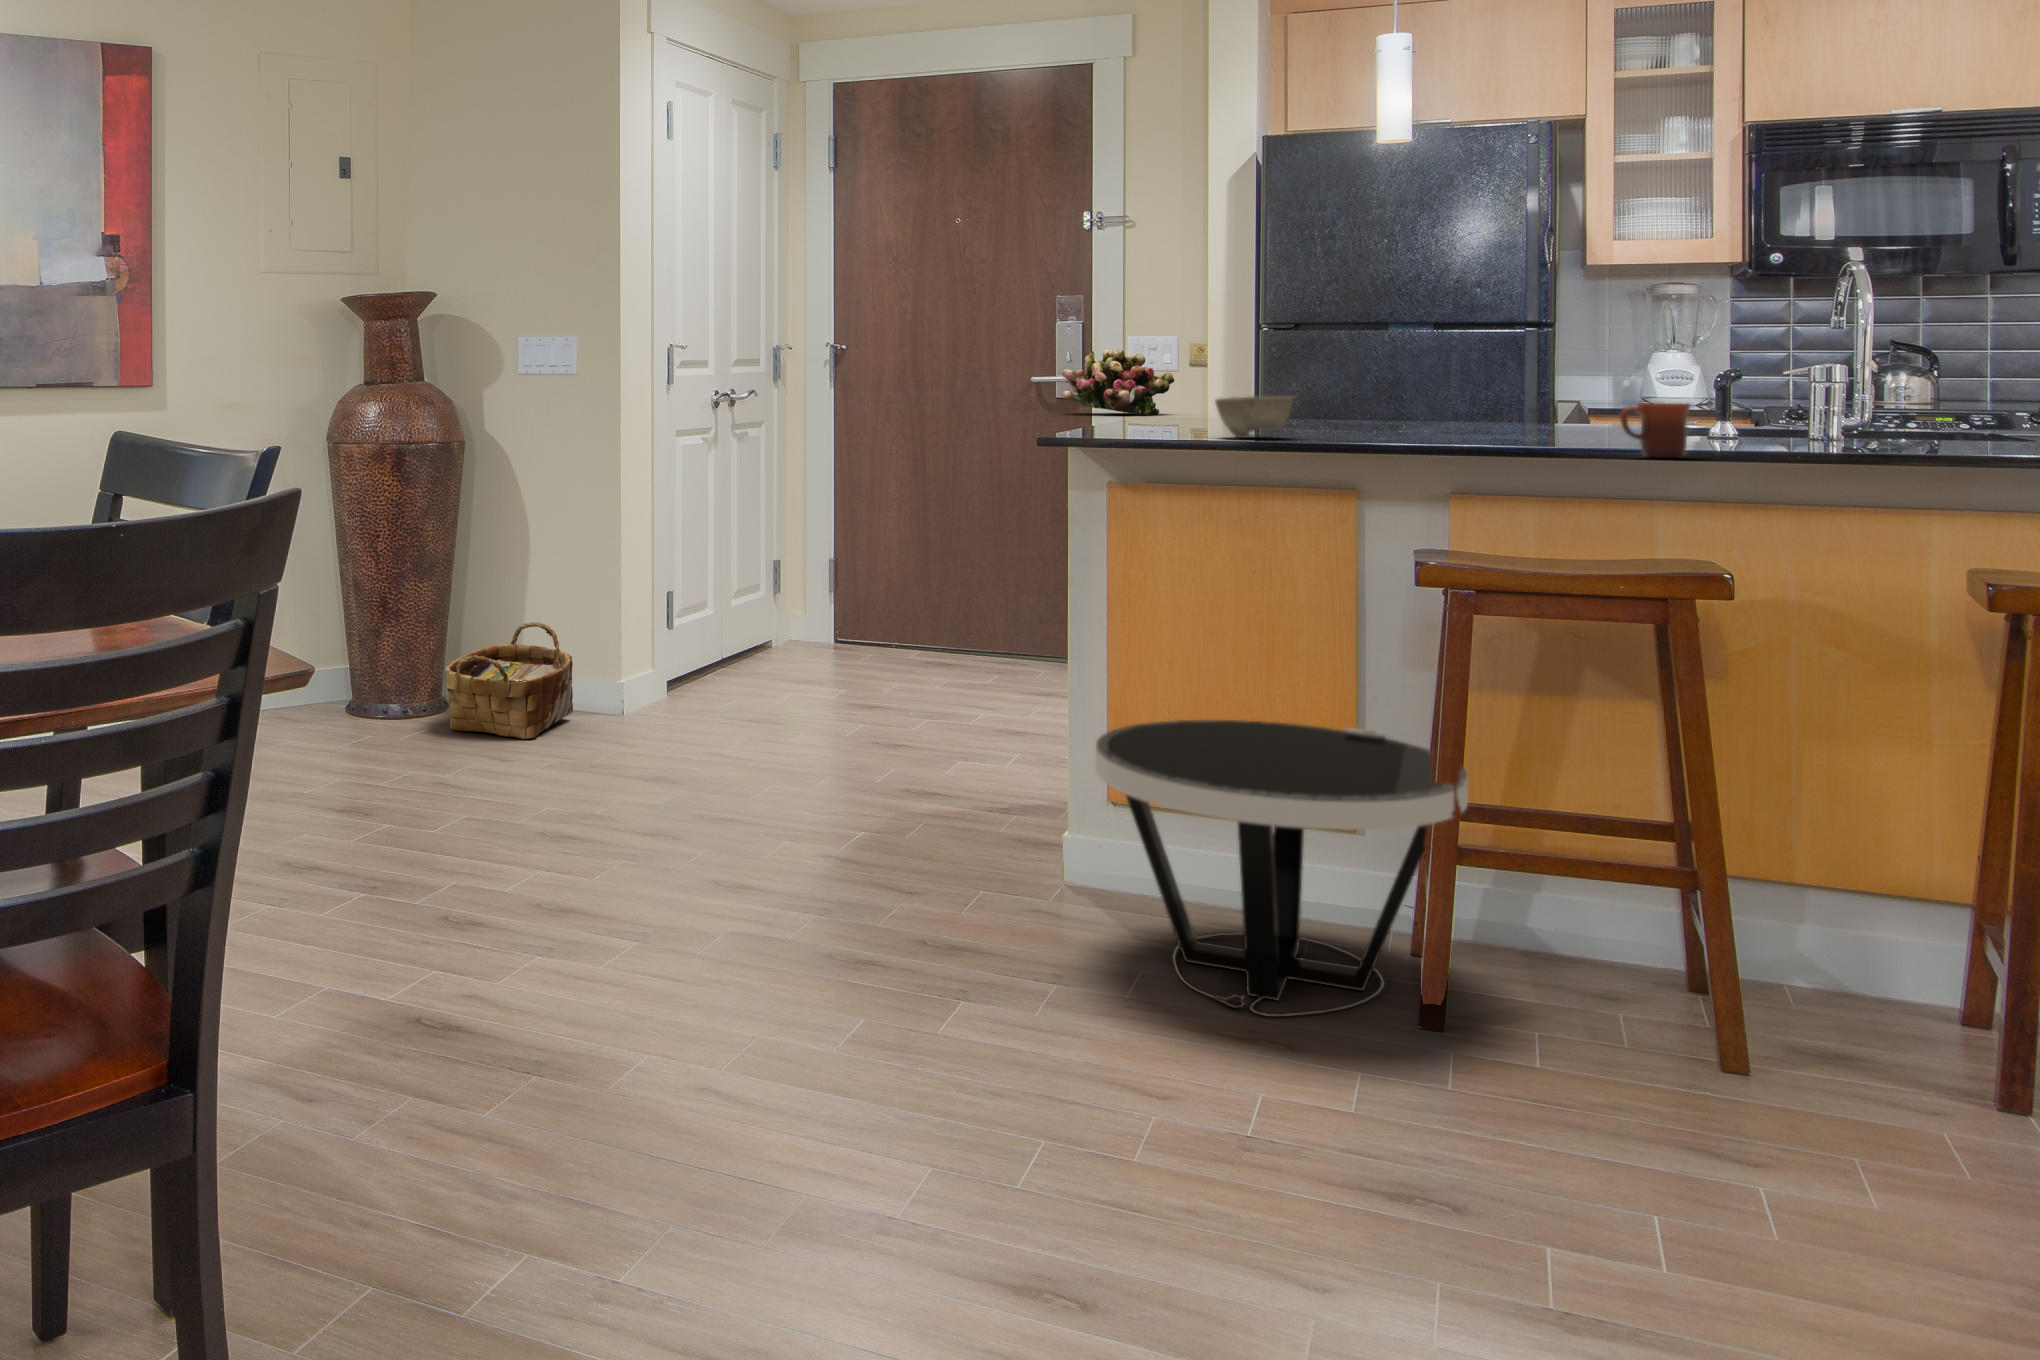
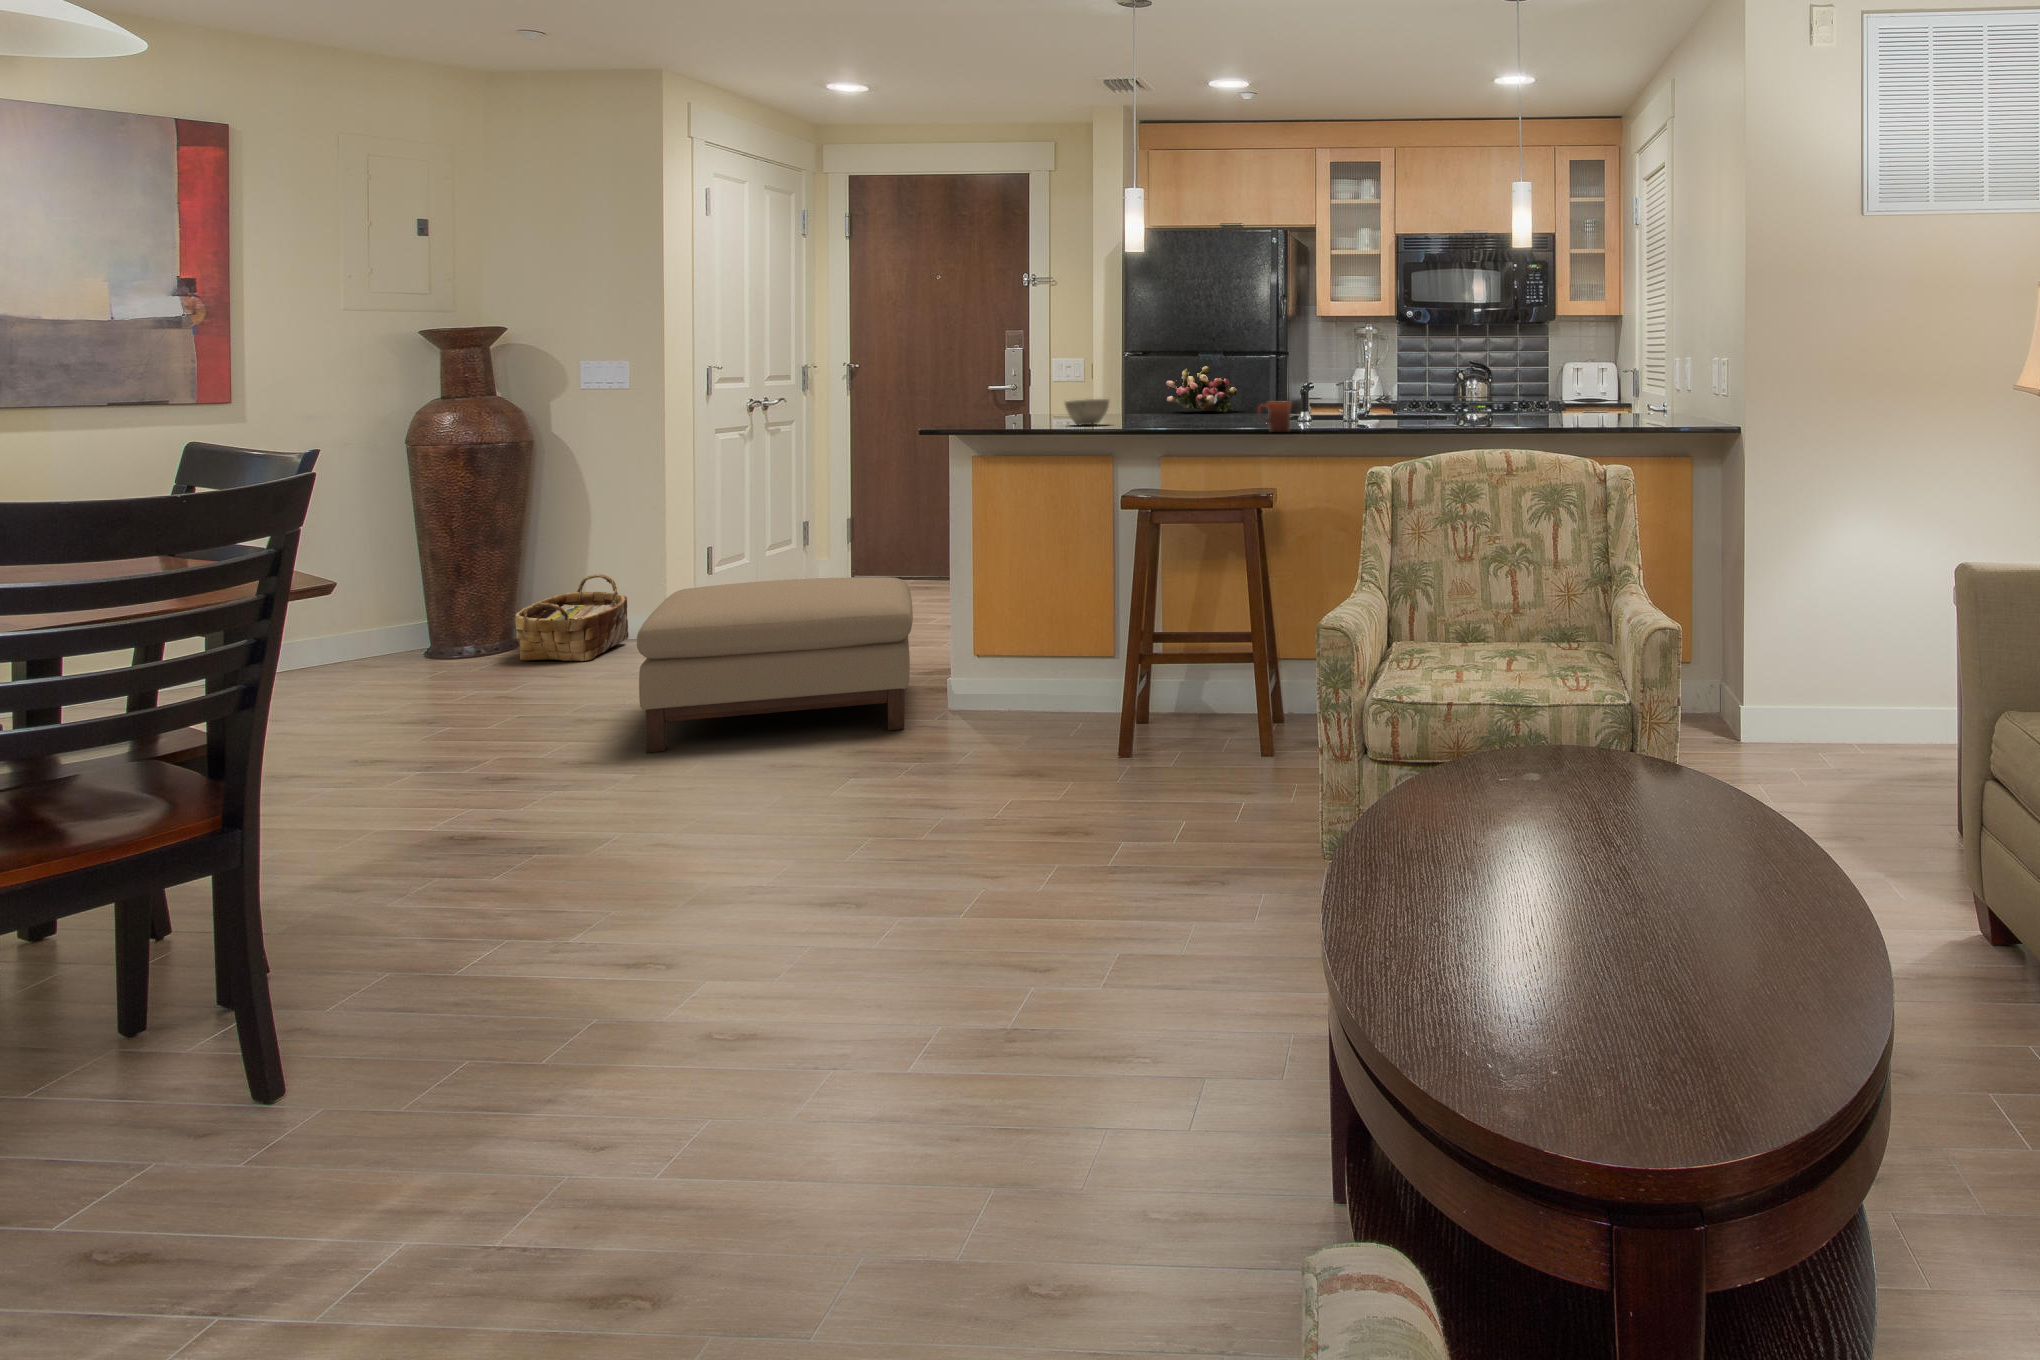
flower arrangement: present [1062,349,1174,415] -> present [1166,366,1237,413]
ottoman: none [630,655,1016,905] -> present [637,577,913,753]
side table: present [1096,720,1468,1017] -> none [950,597,1157,770]

